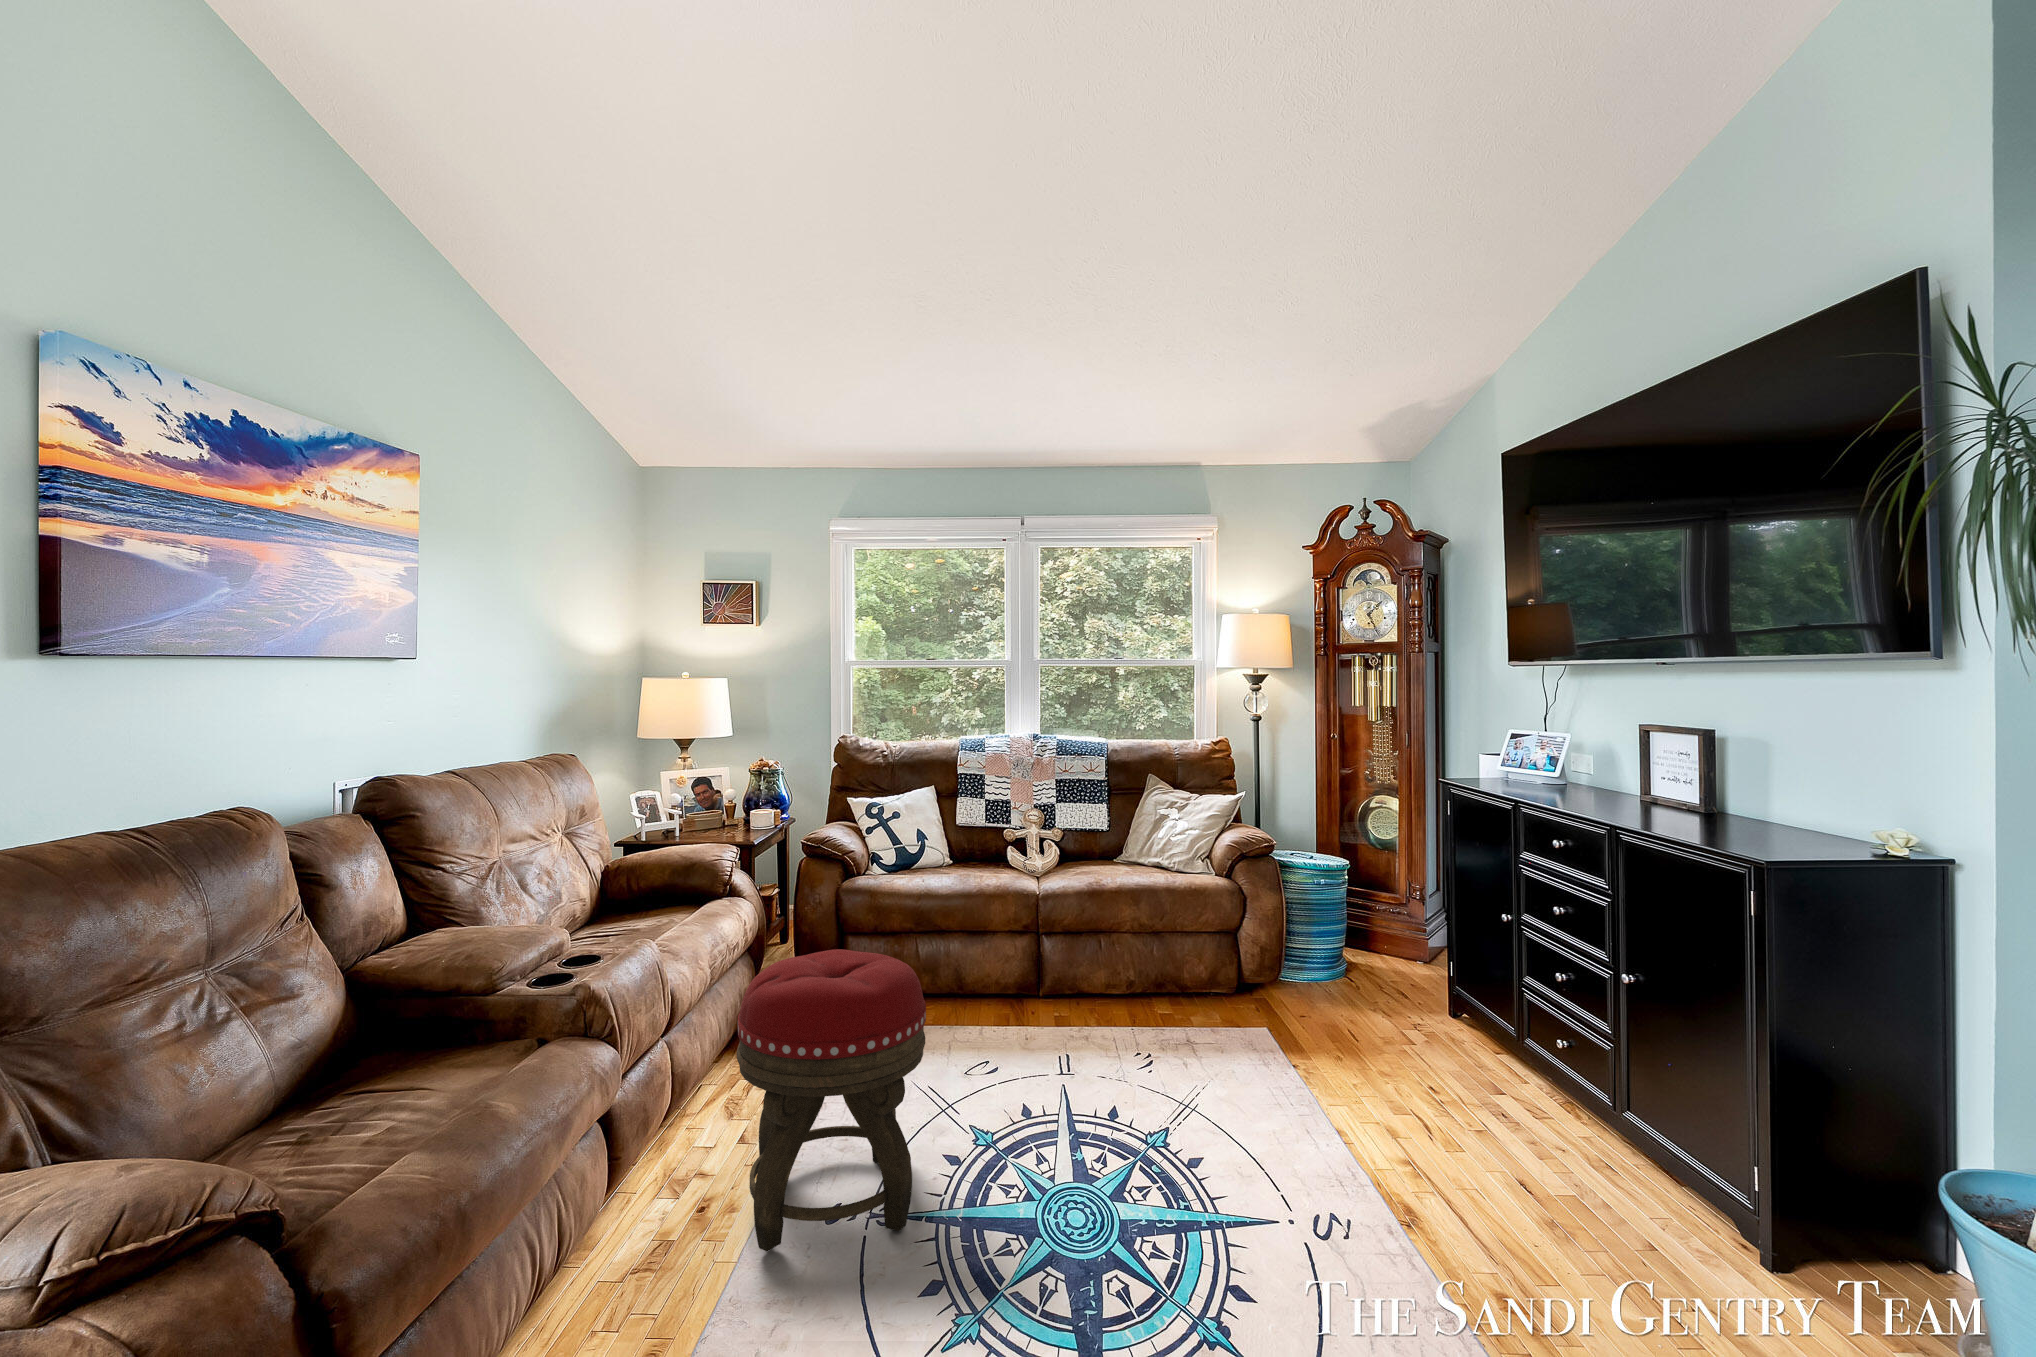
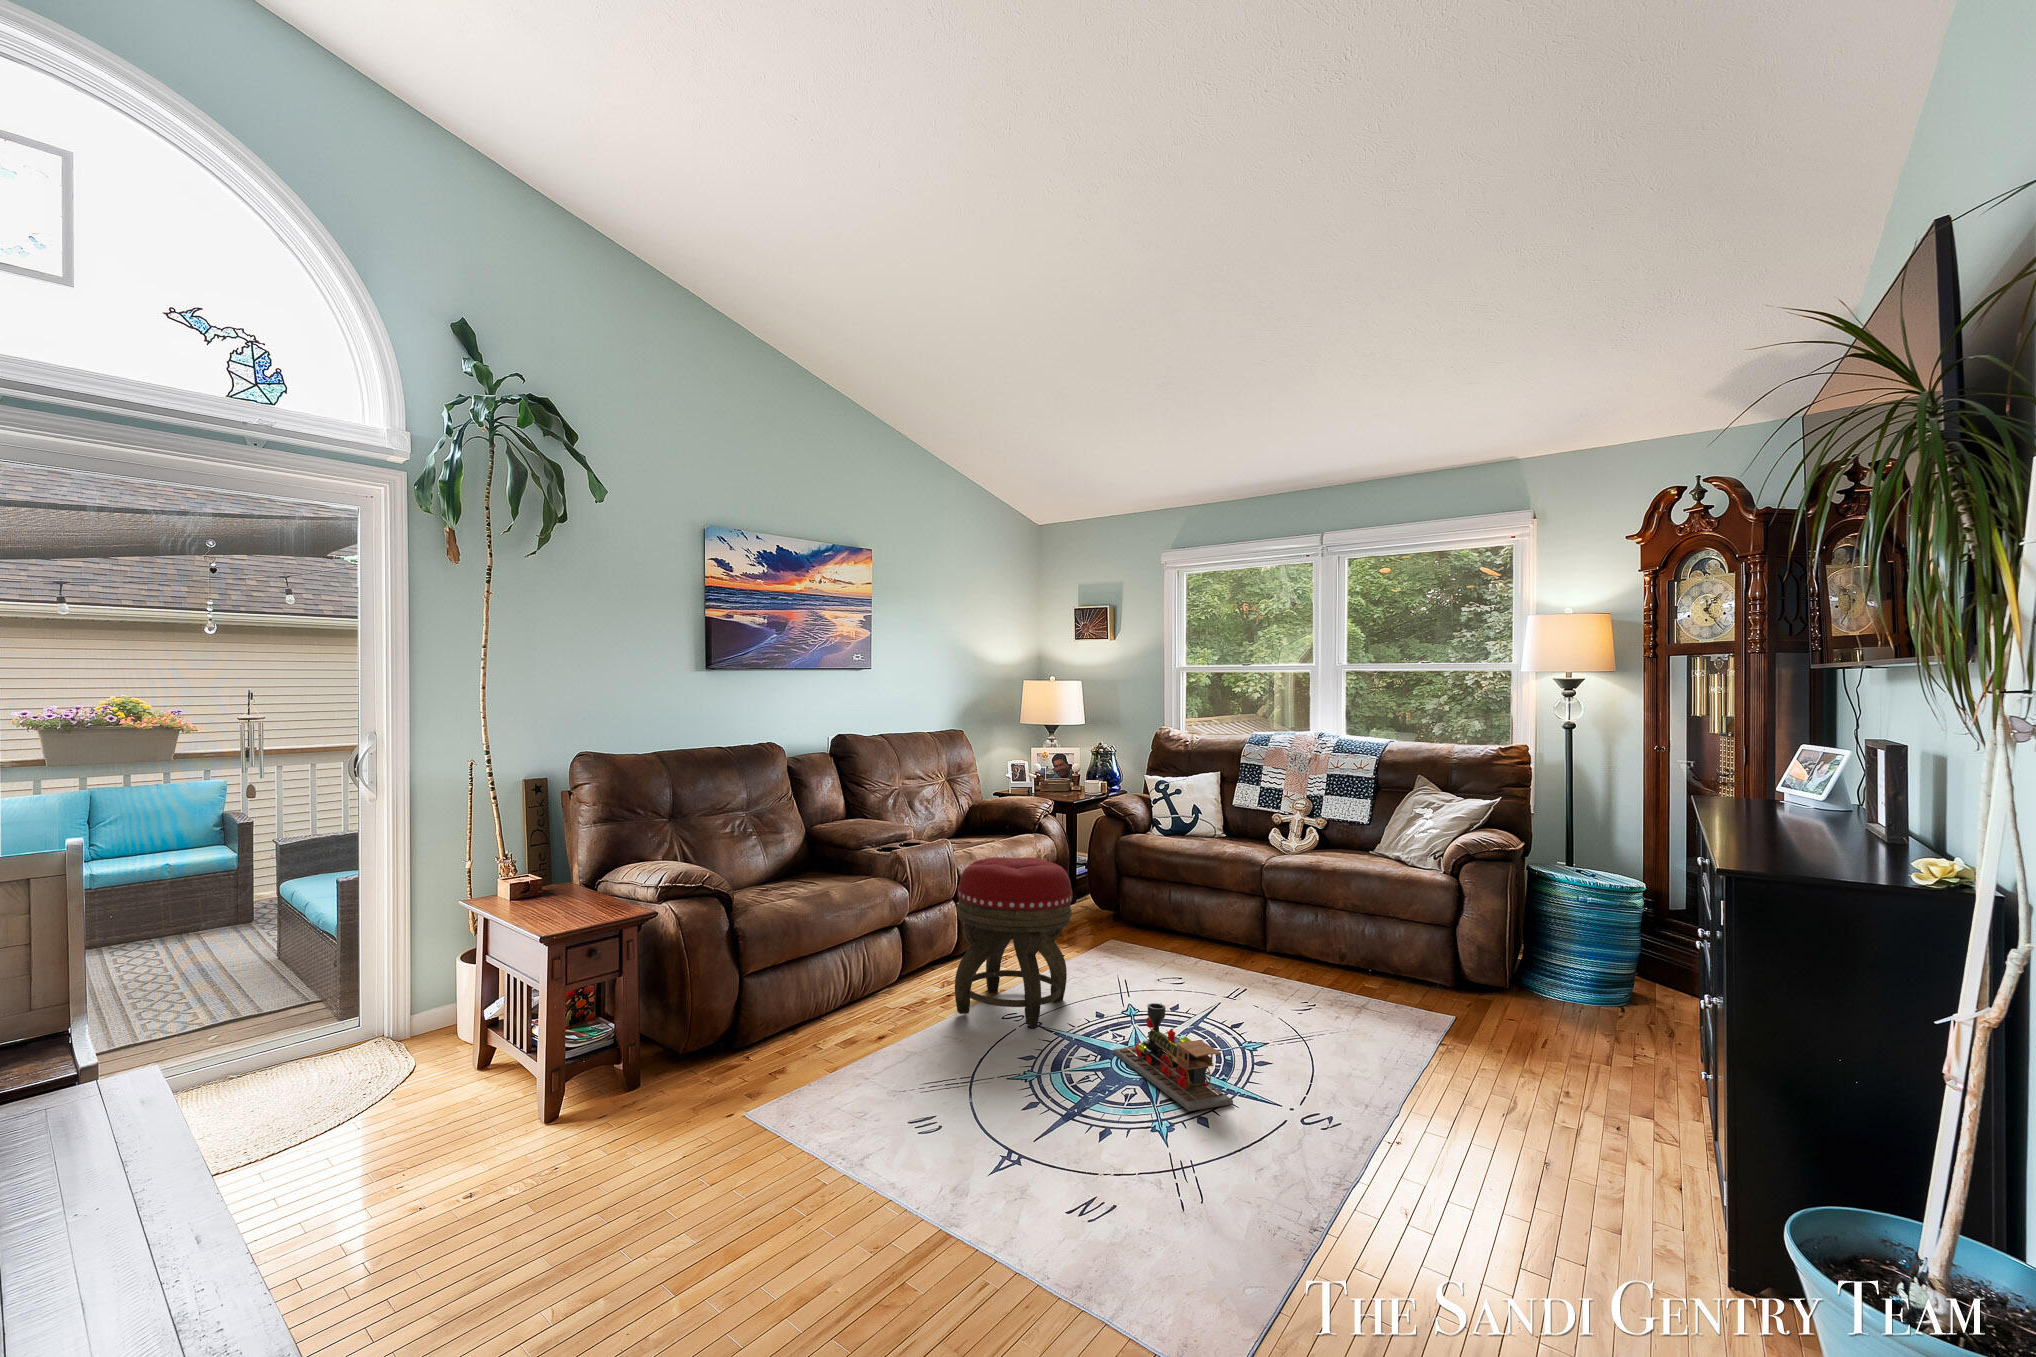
toy train: none [1049,1142,1272,1310] -> present [1113,1003,1233,1111]

